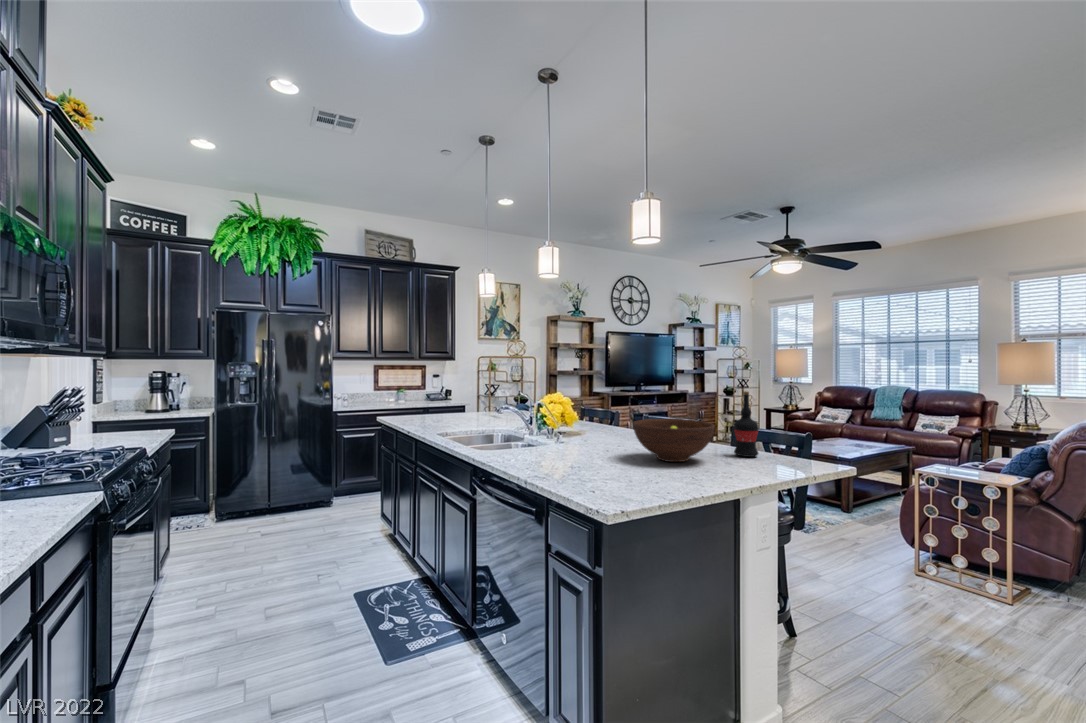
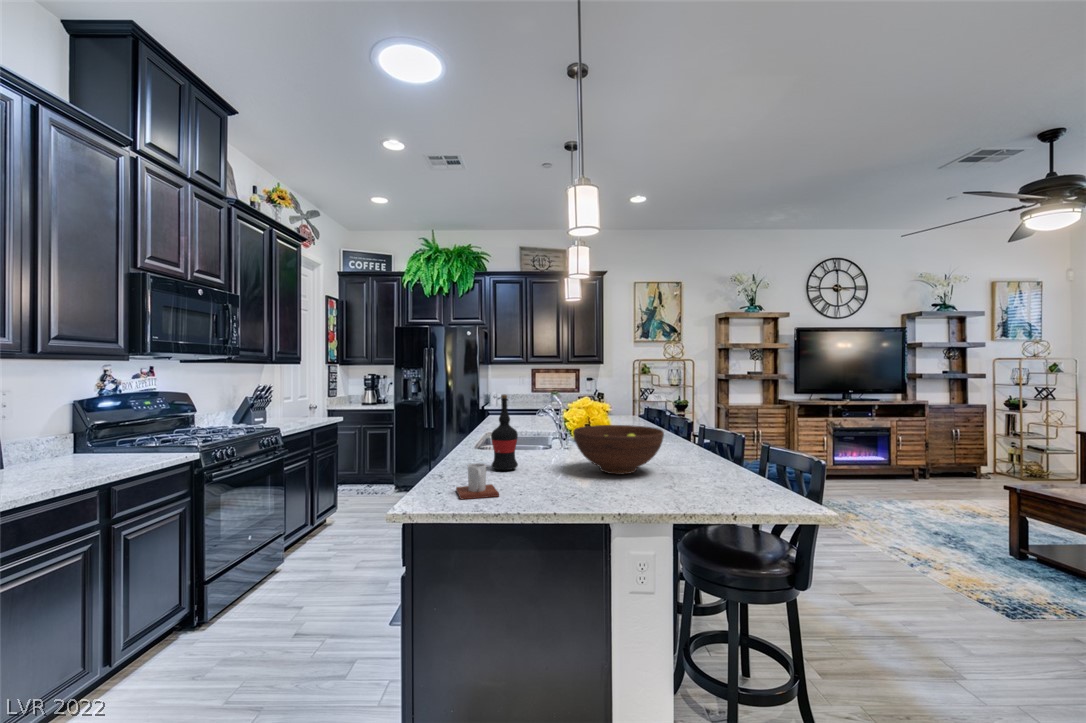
wine bottle: present [734,391,758,457] -> present [491,395,518,470]
mug: none [614,462,664,498] -> present [456,463,499,500]

